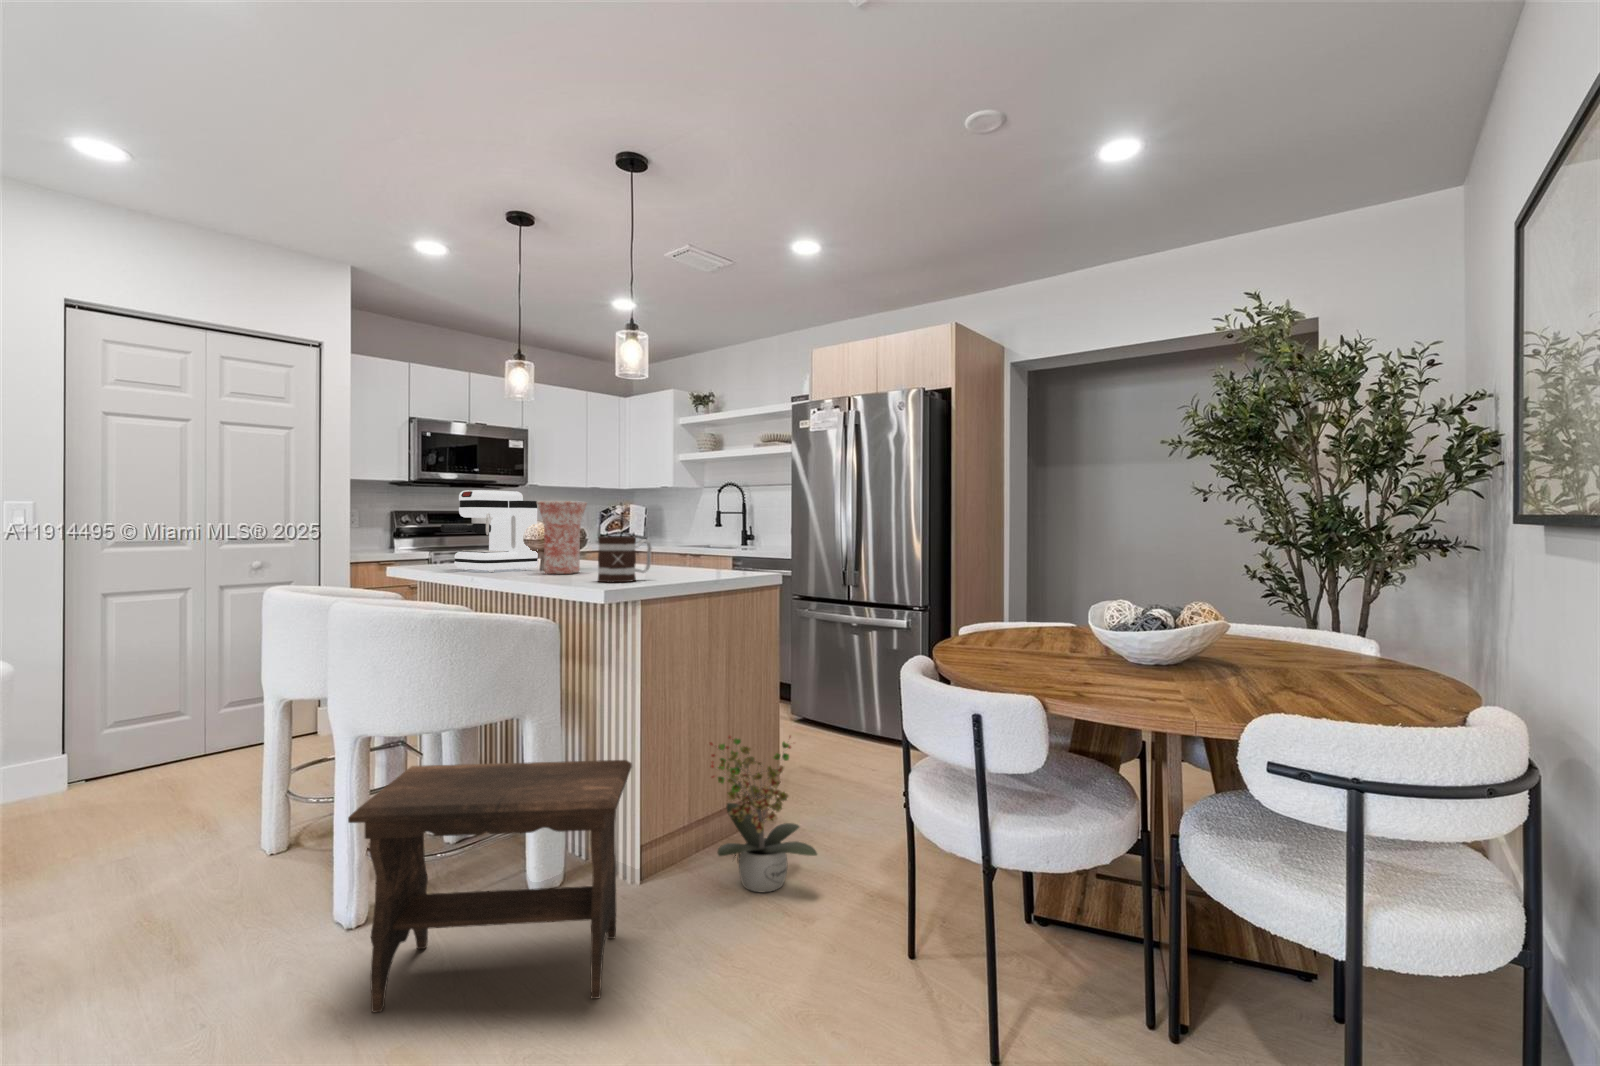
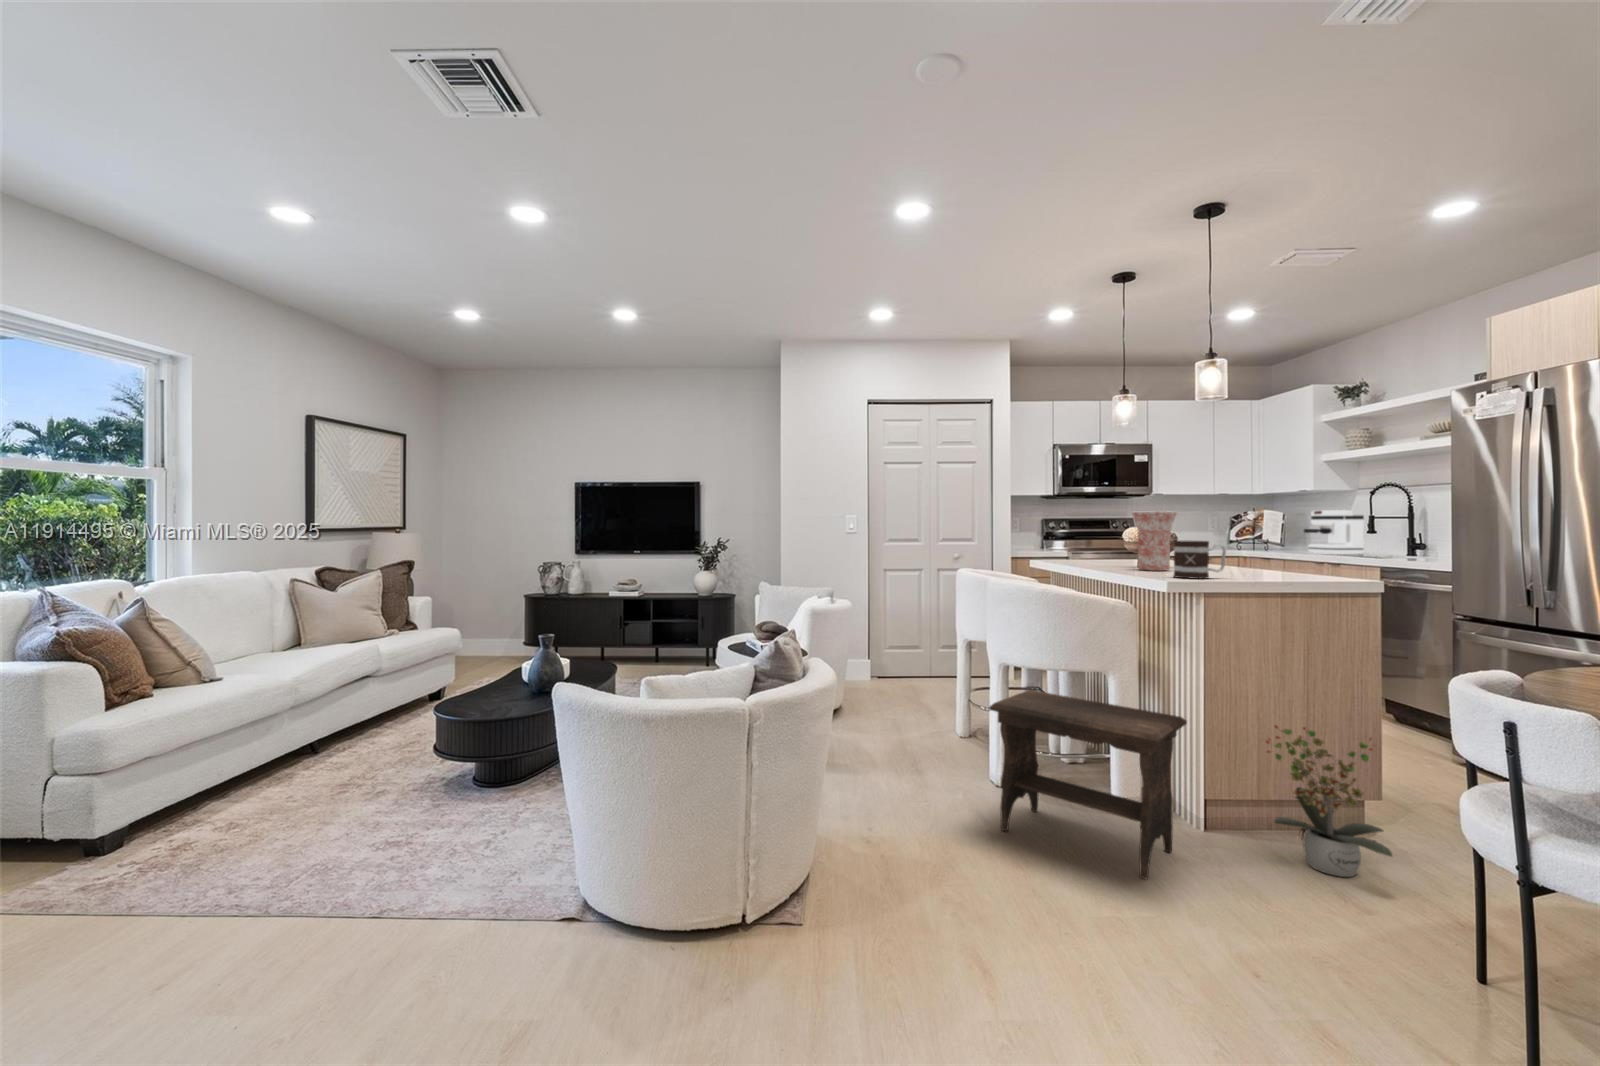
coffee maker: present [441,490,538,572] -> present [1304,510,1364,555]

